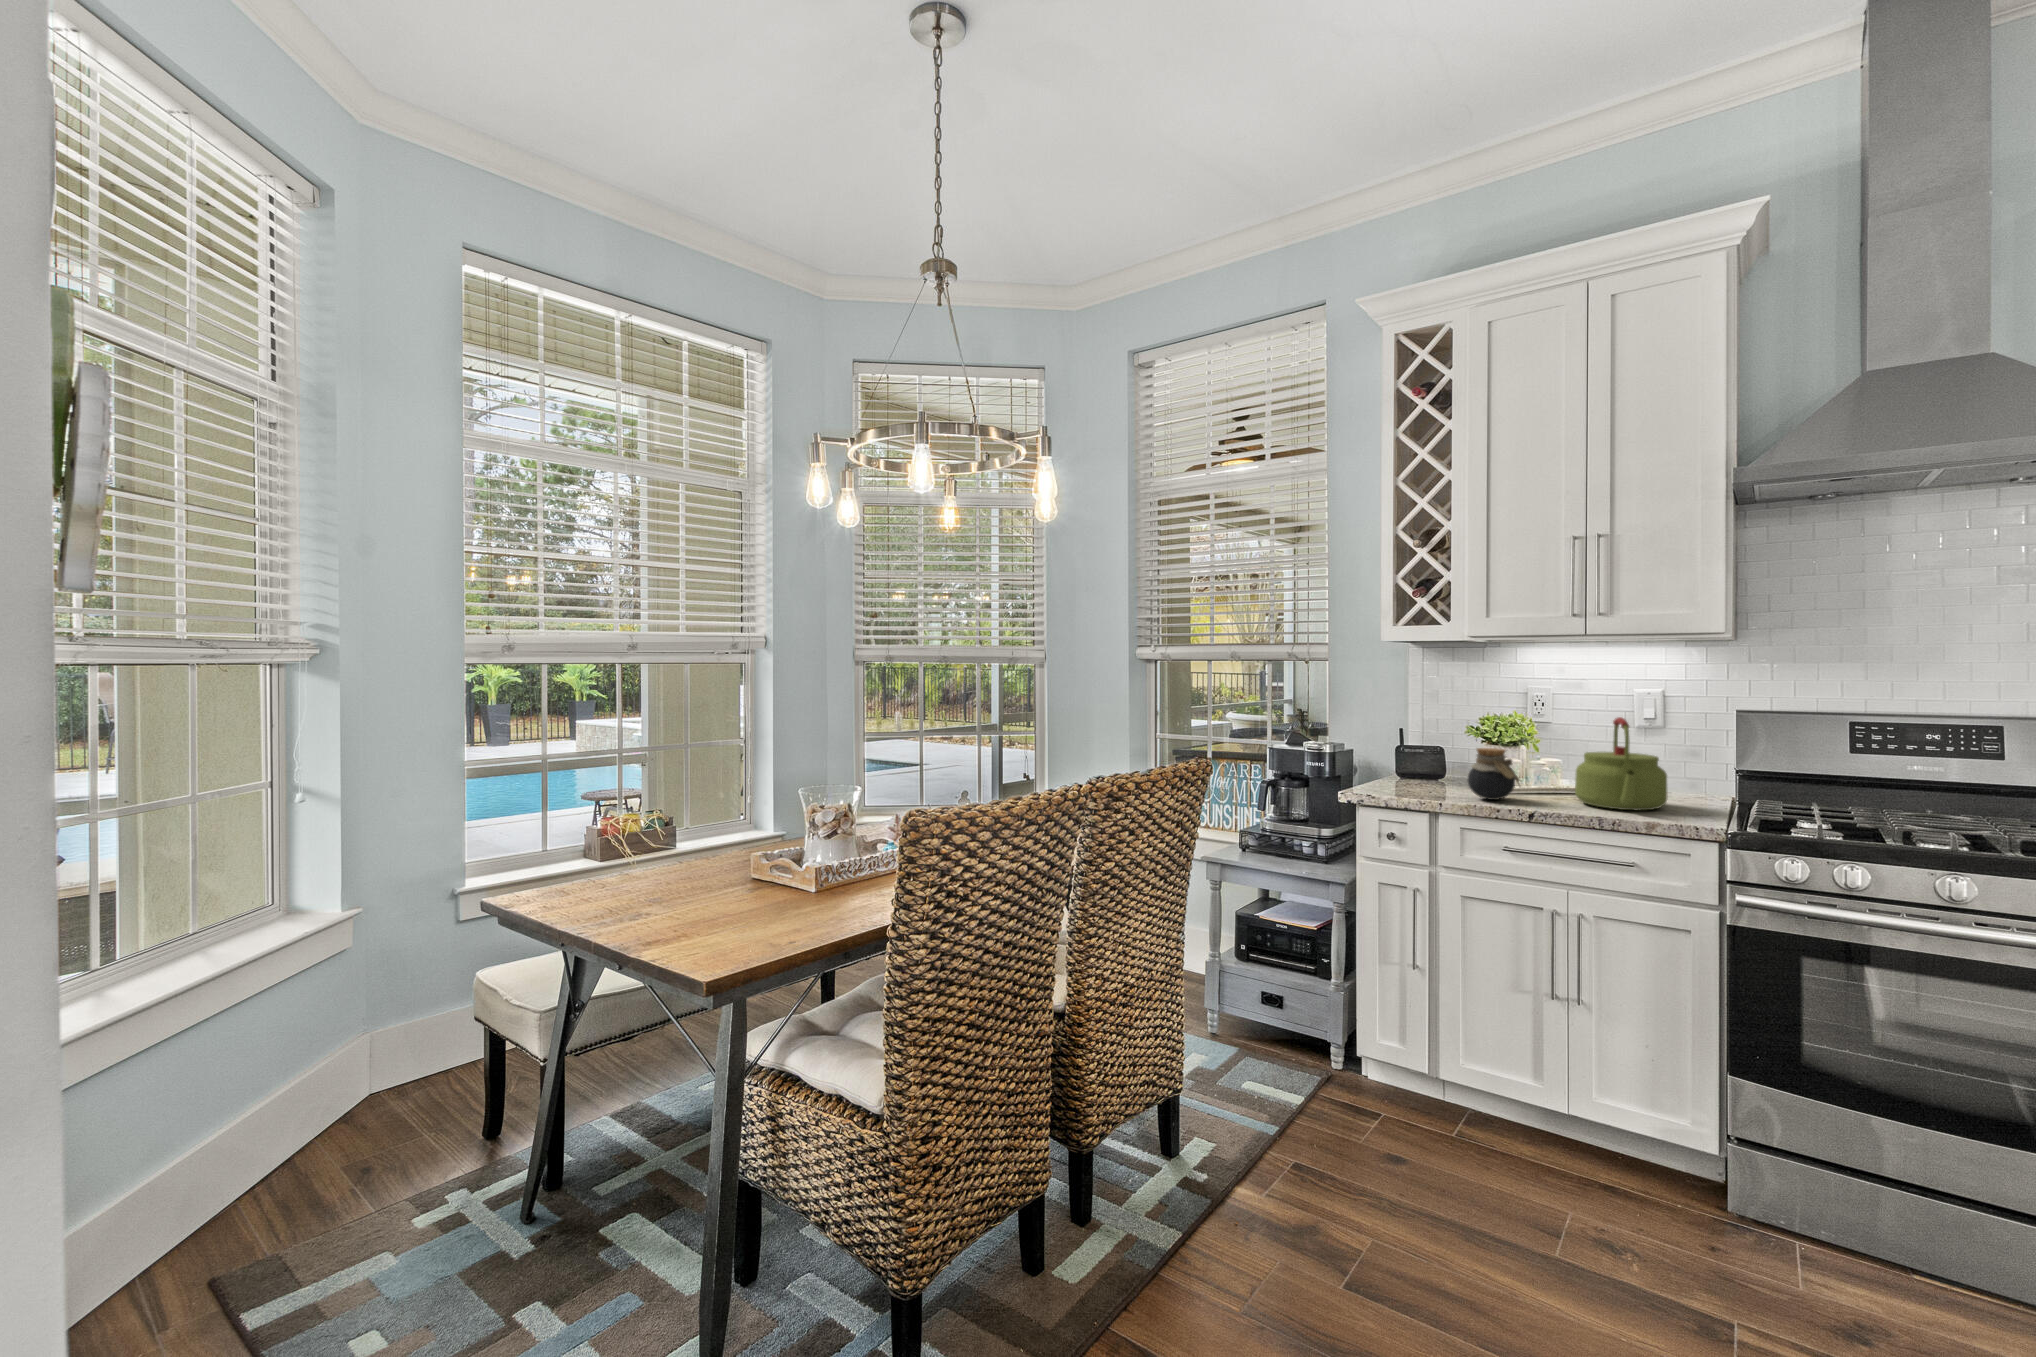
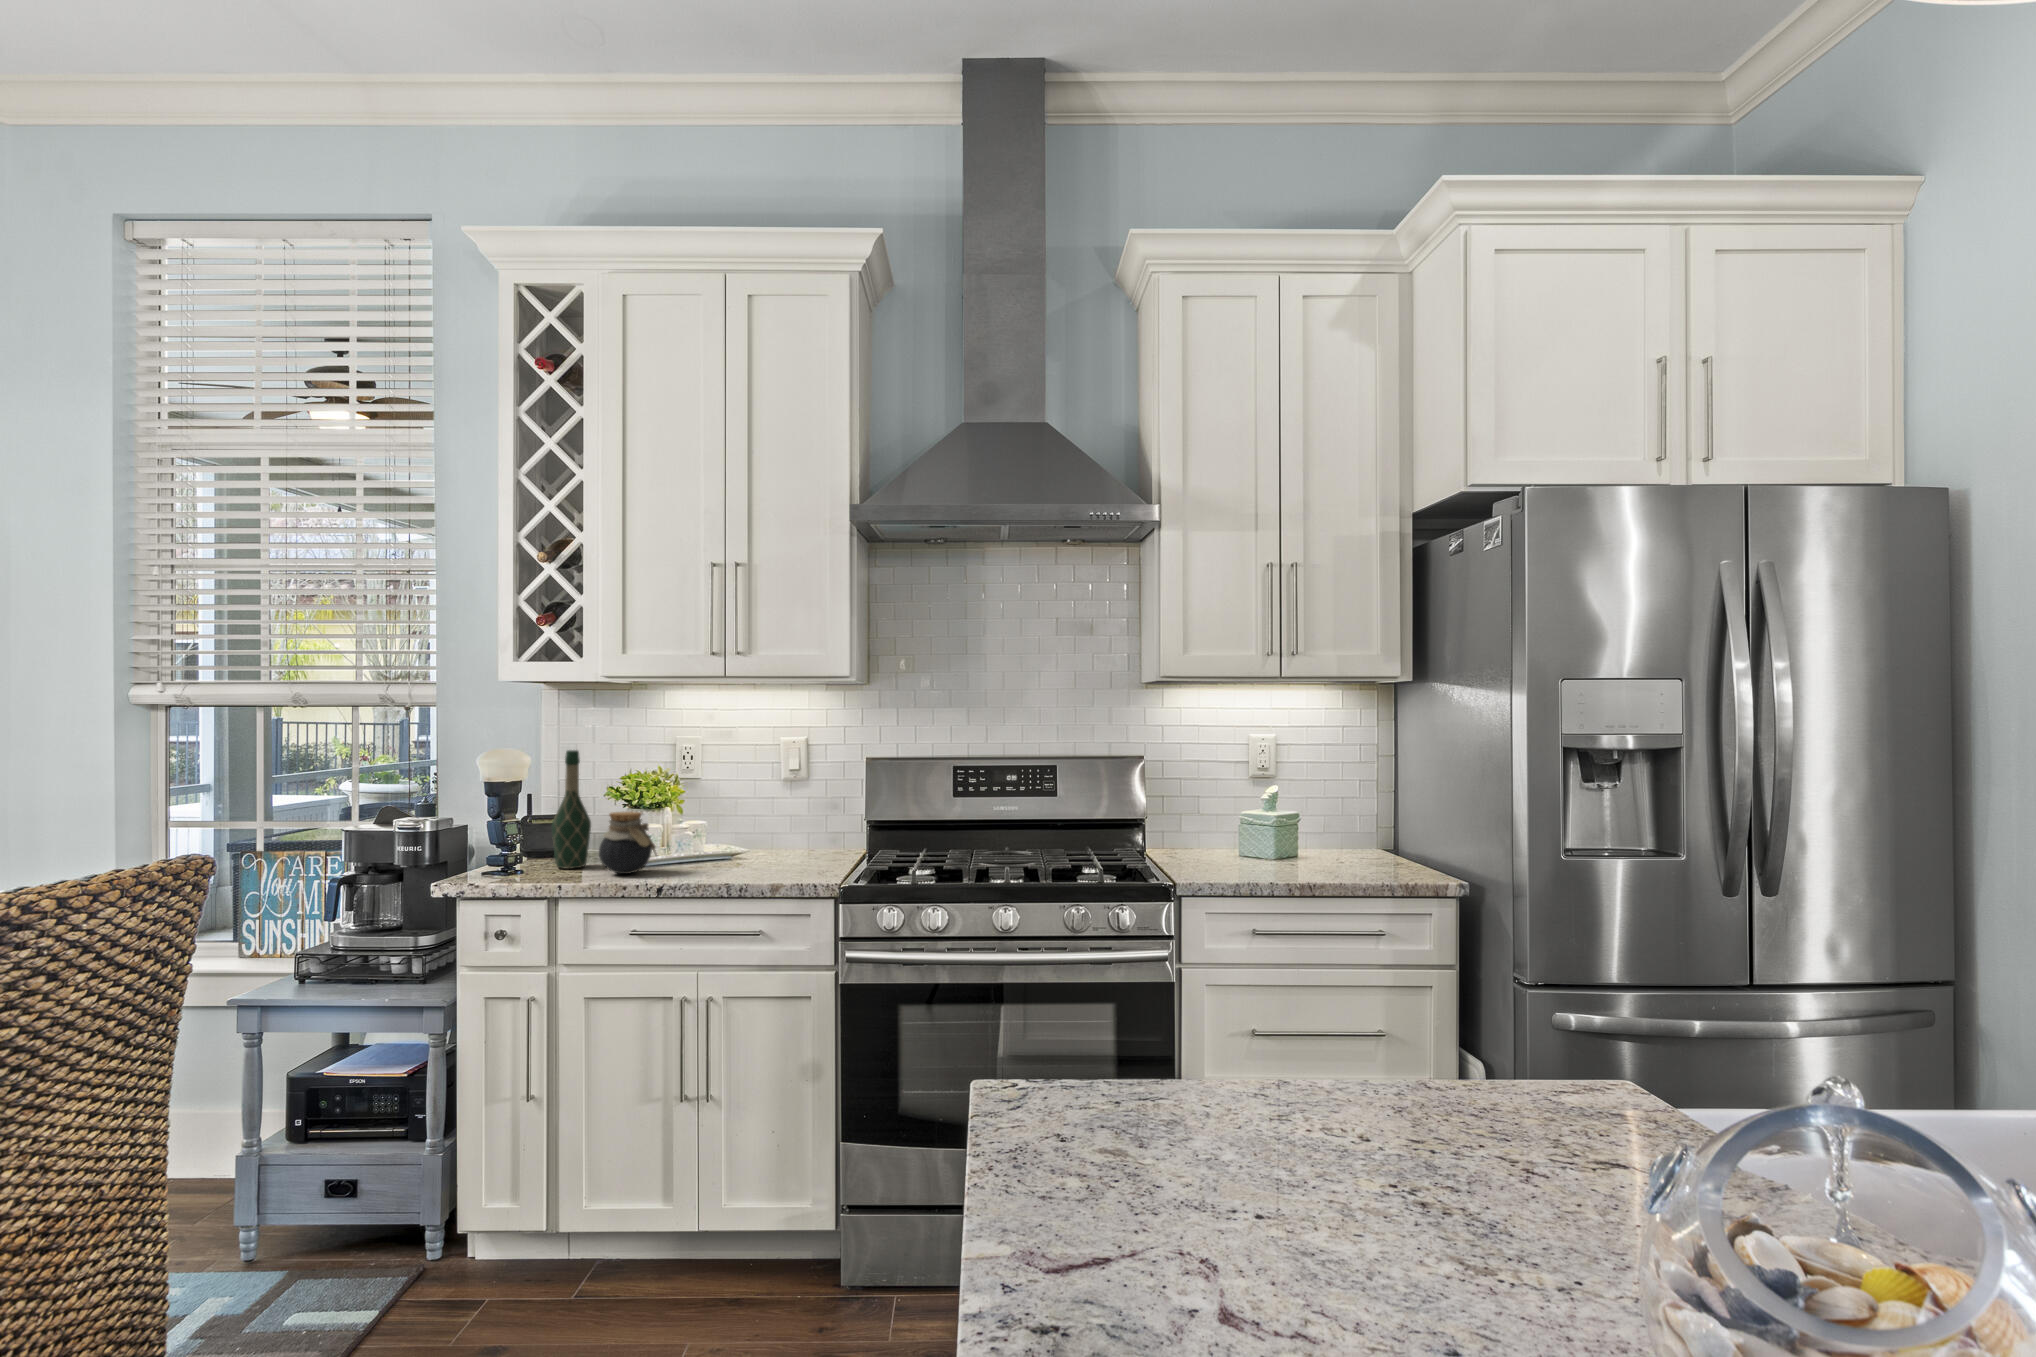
wine bottle: none [1426,696,1459,791] -> present [552,750,591,869]
kettle: present [1575,717,1668,810] -> none [713,769,798,871]

